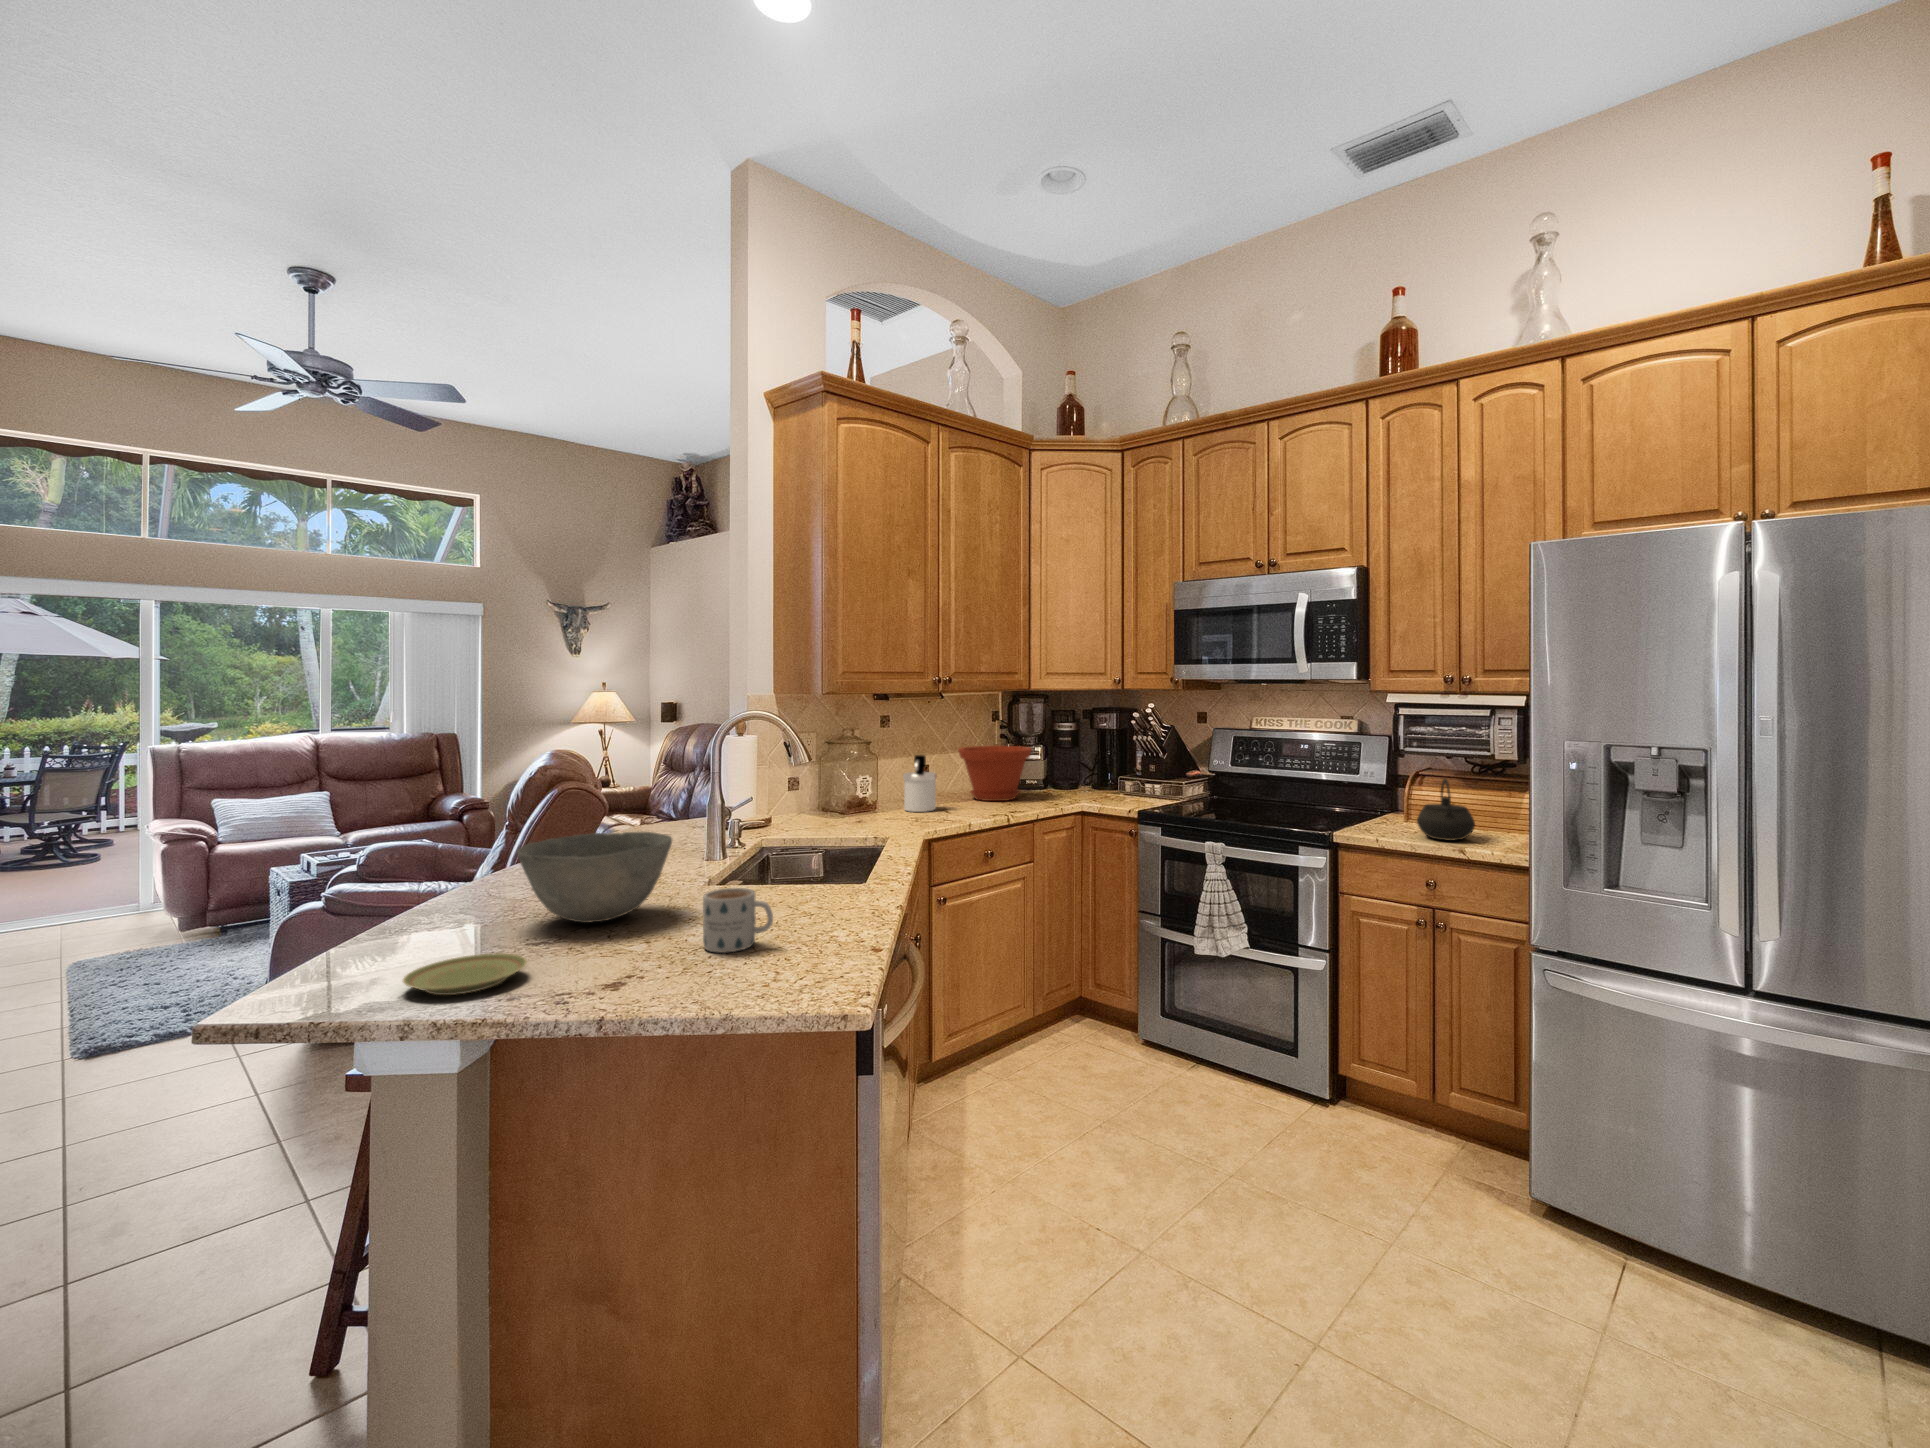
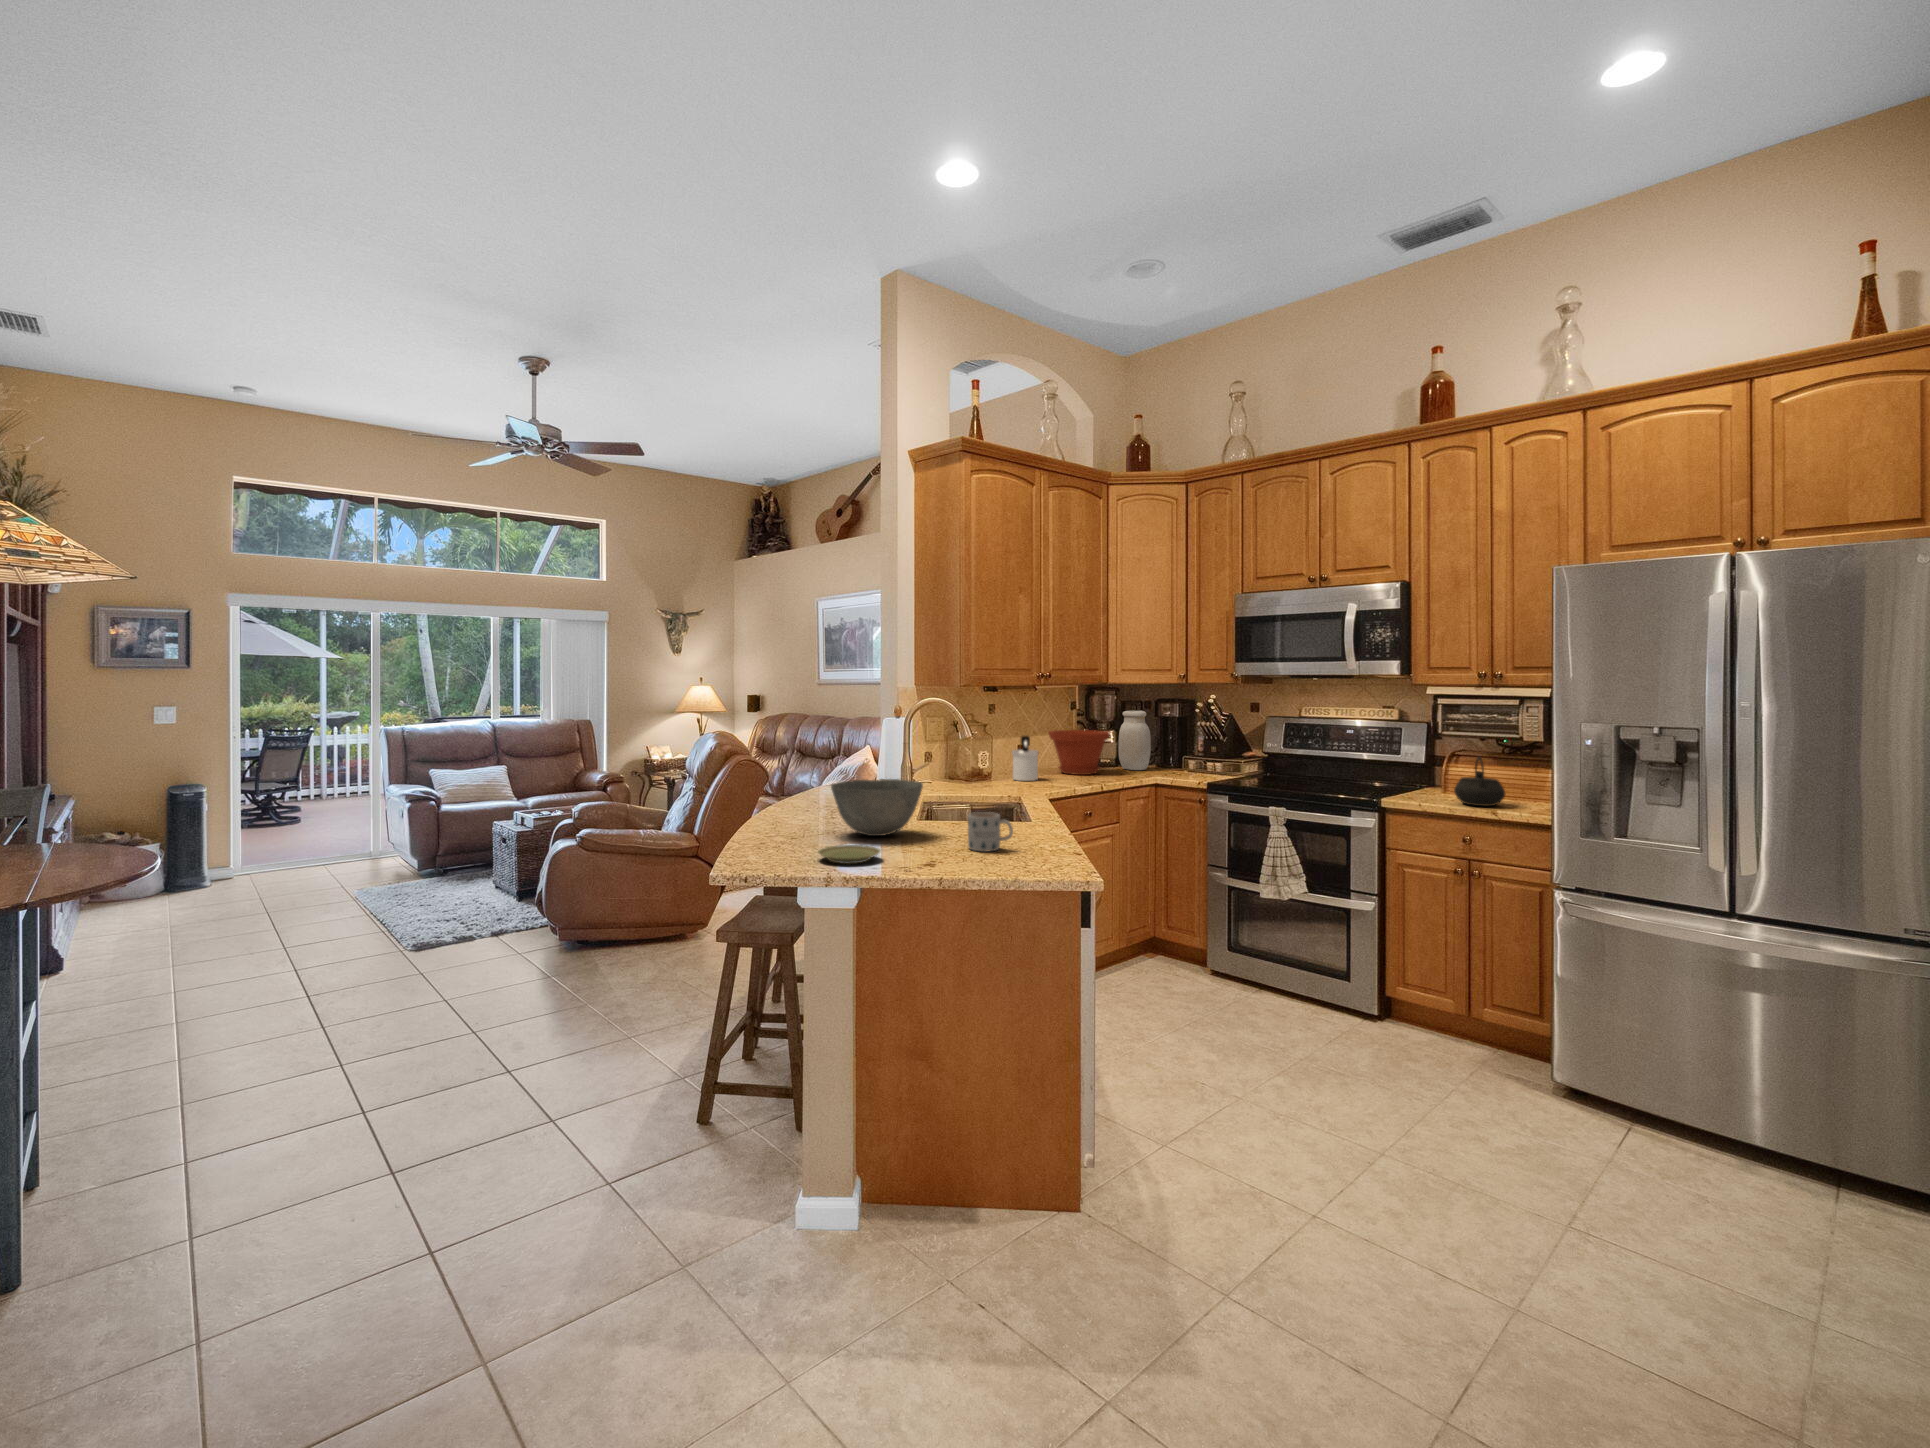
jar: none [1047,722,1084,793] -> present [1119,710,1151,770]

